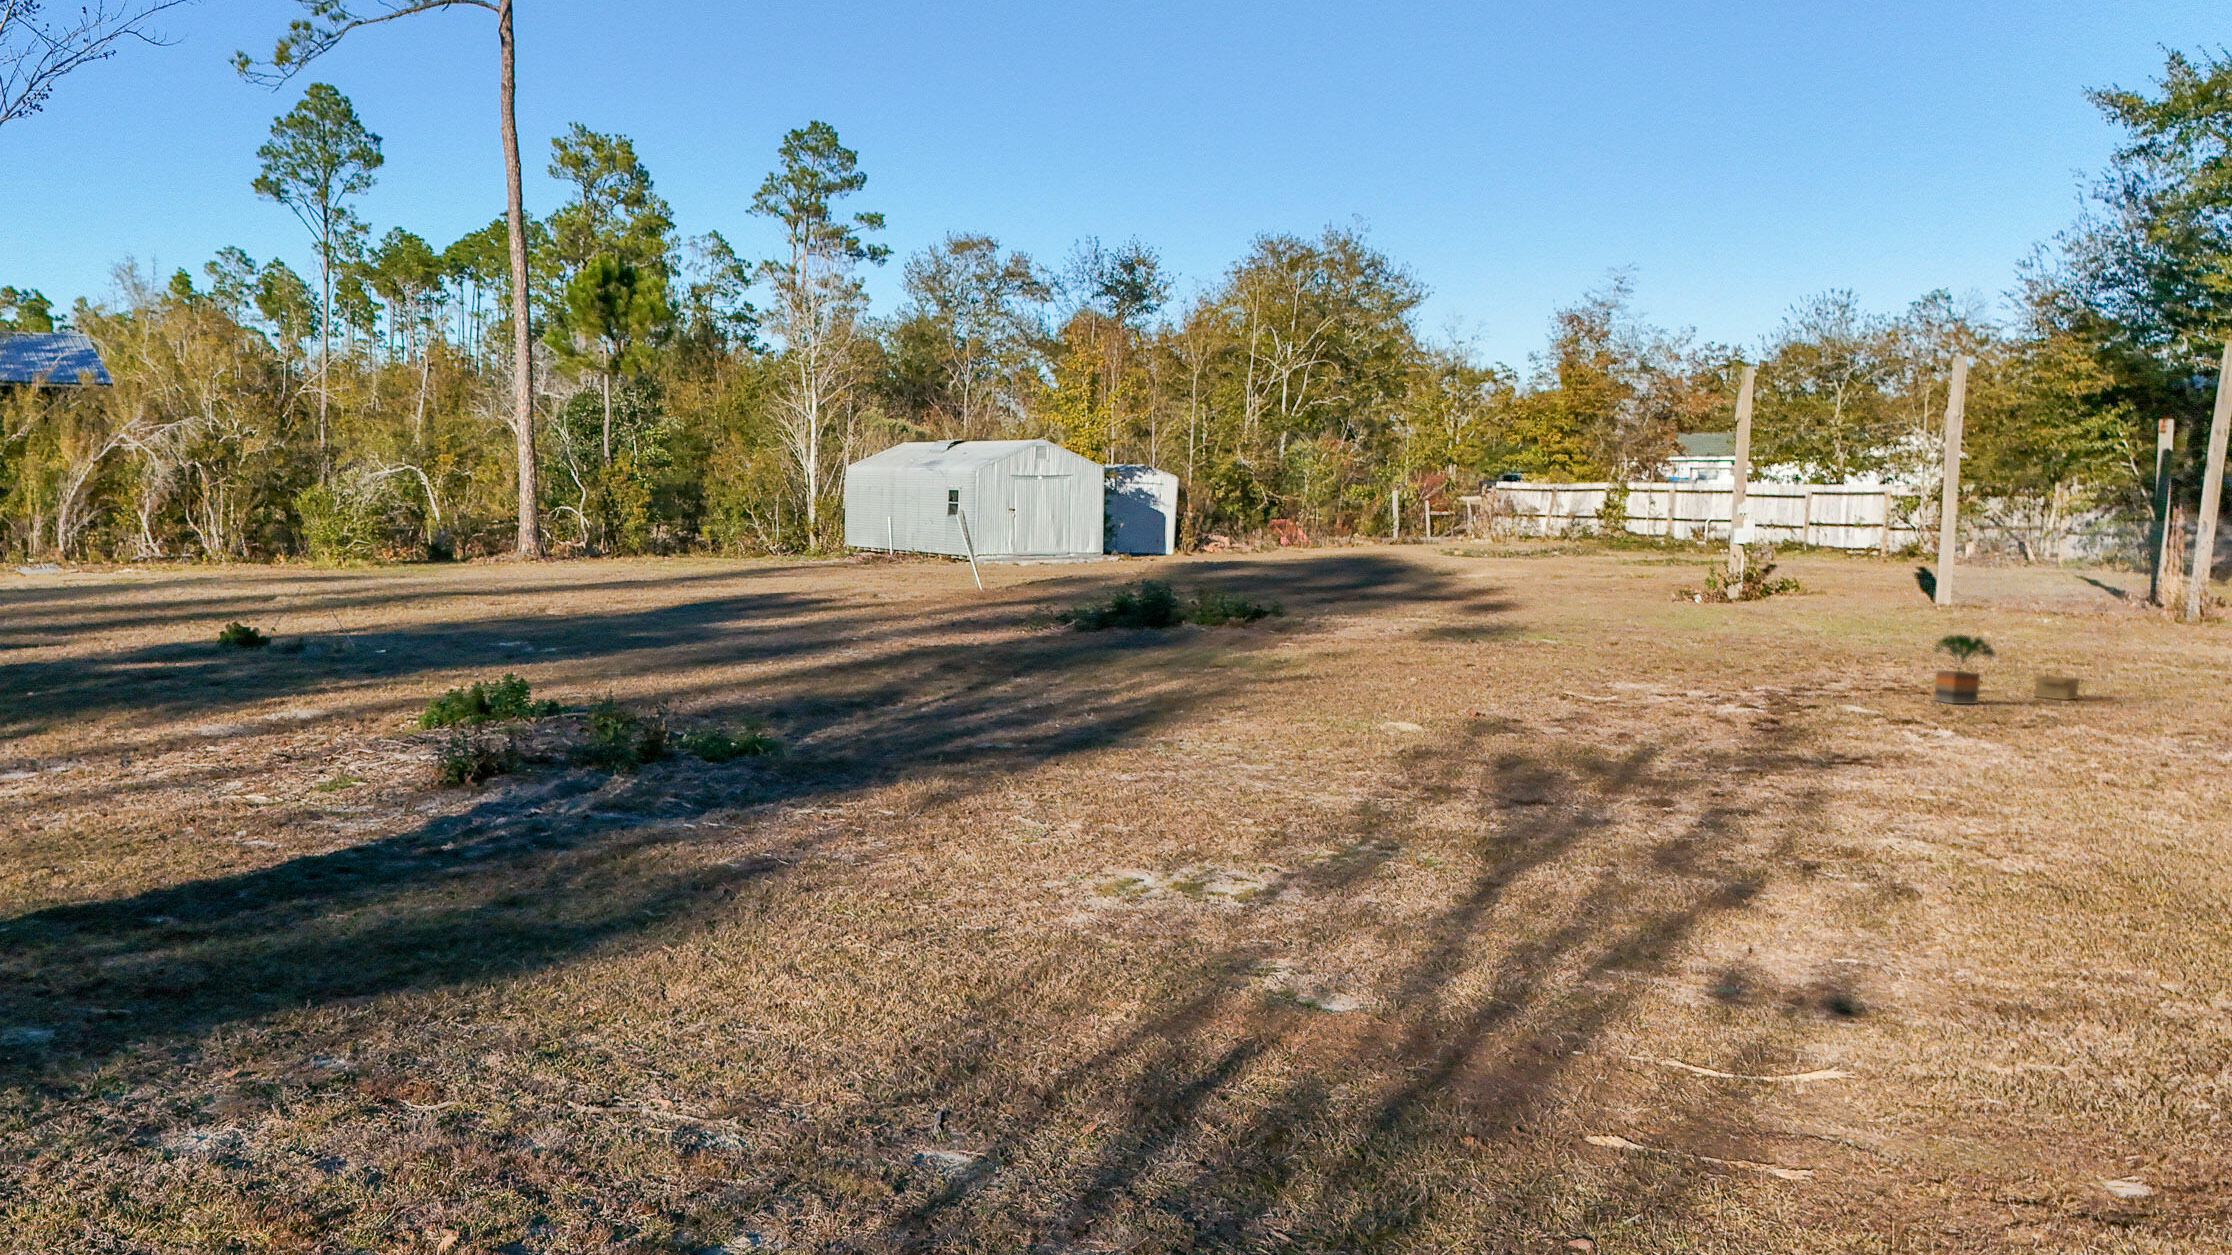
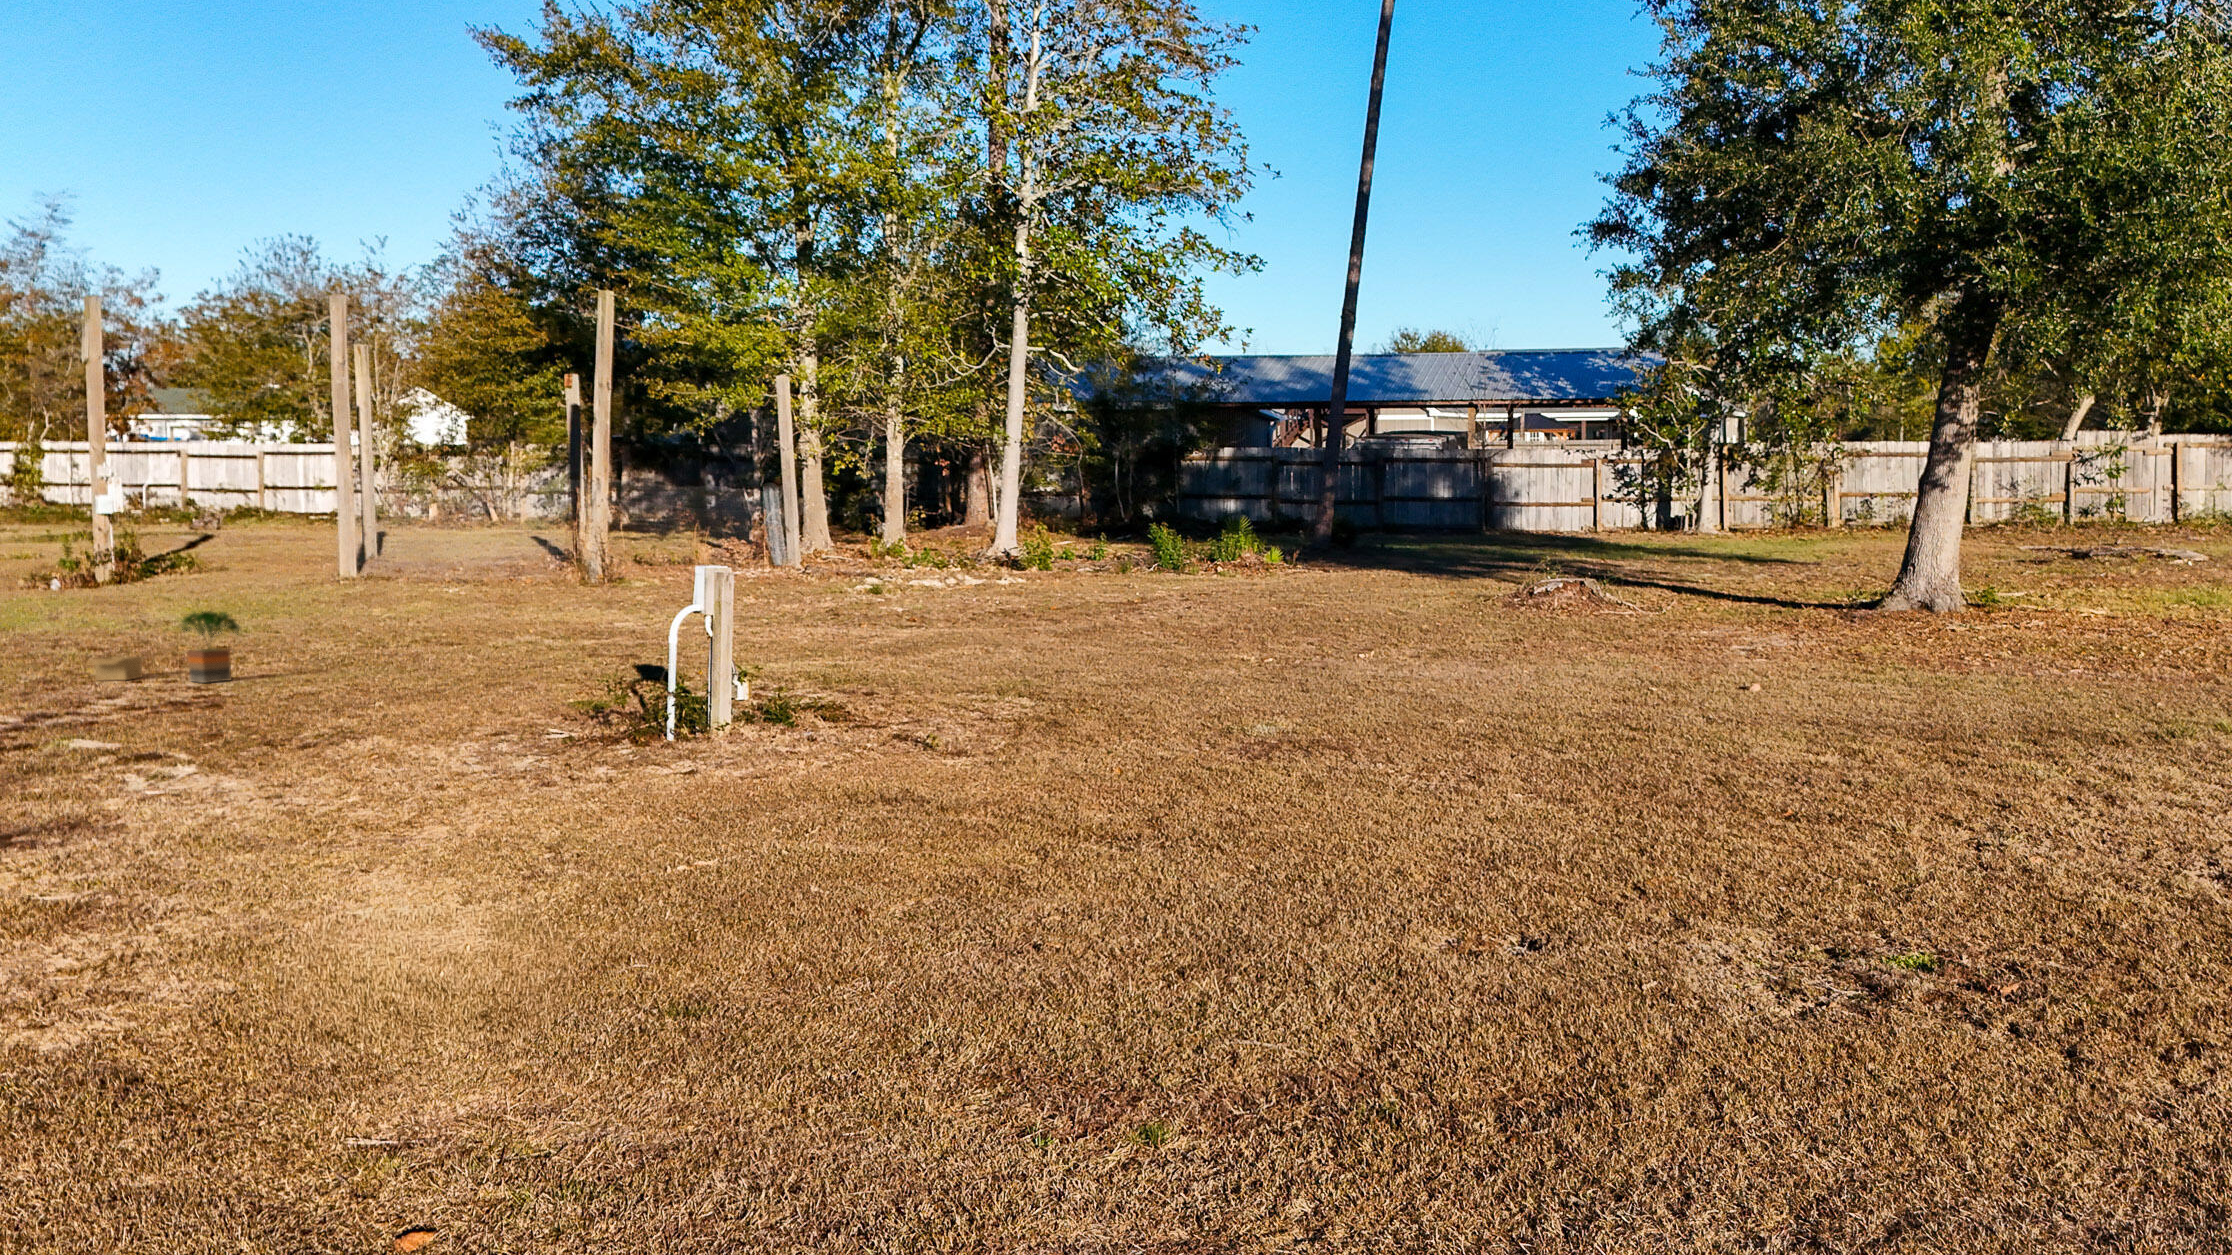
cardboard box: present [2034,676,2080,700] -> present [88,656,143,681]

